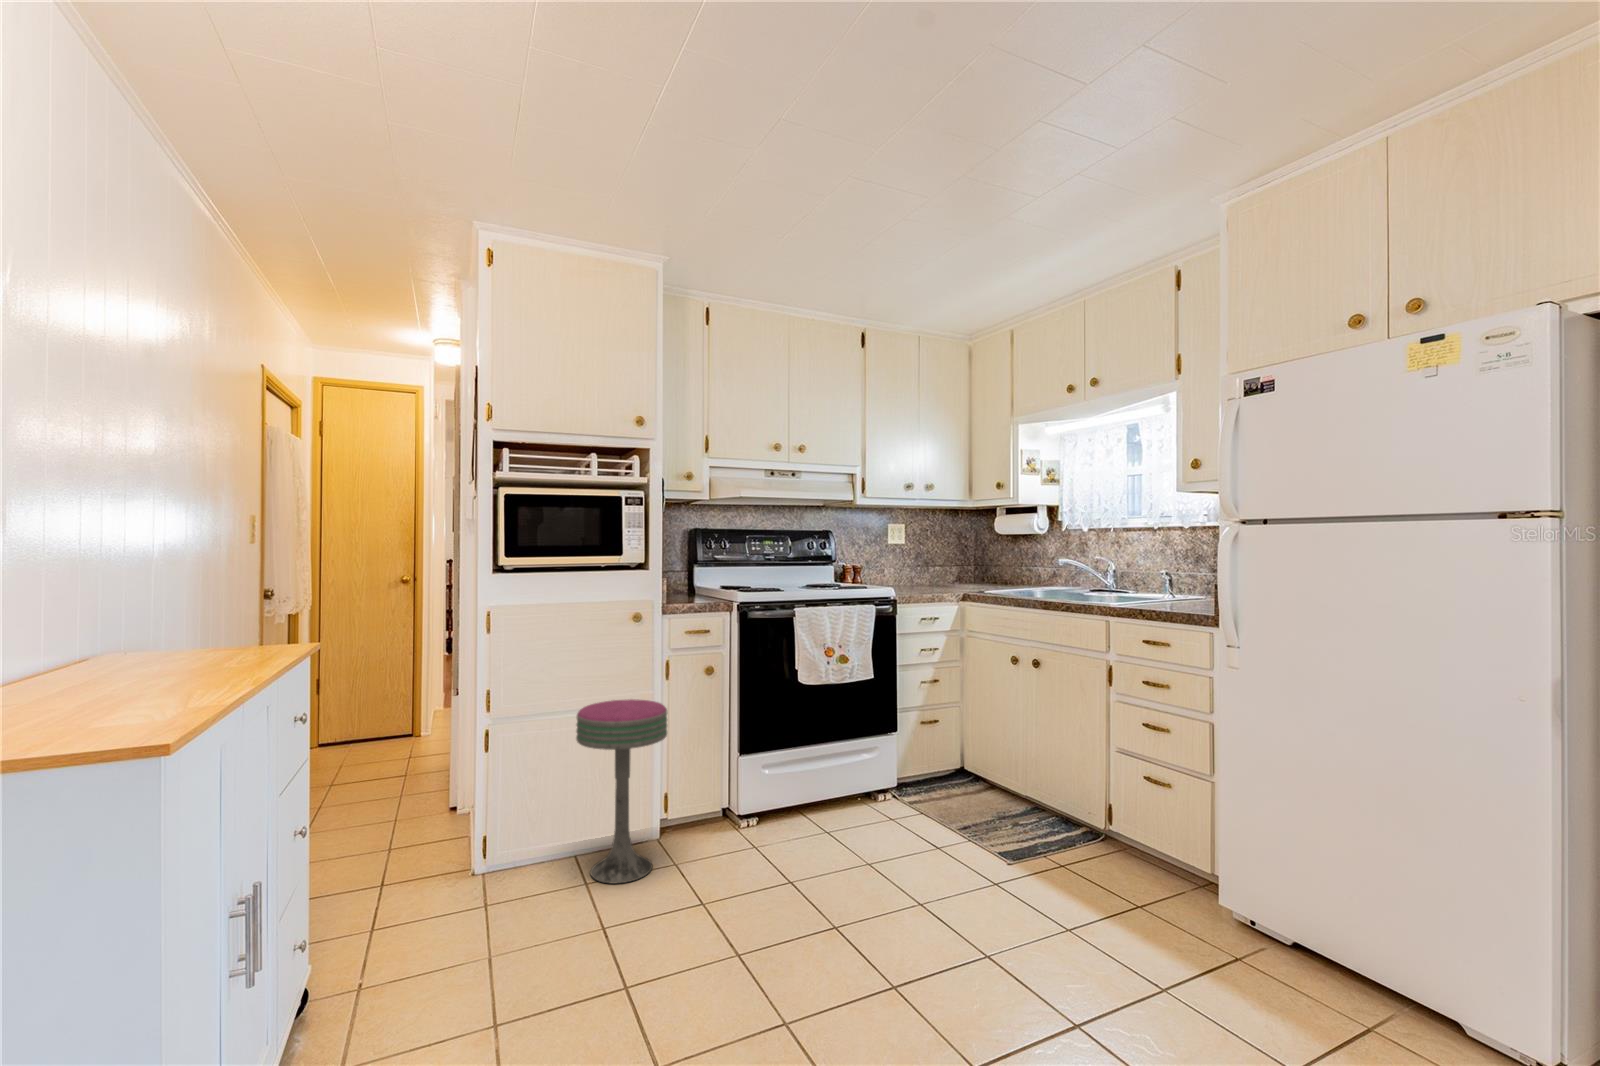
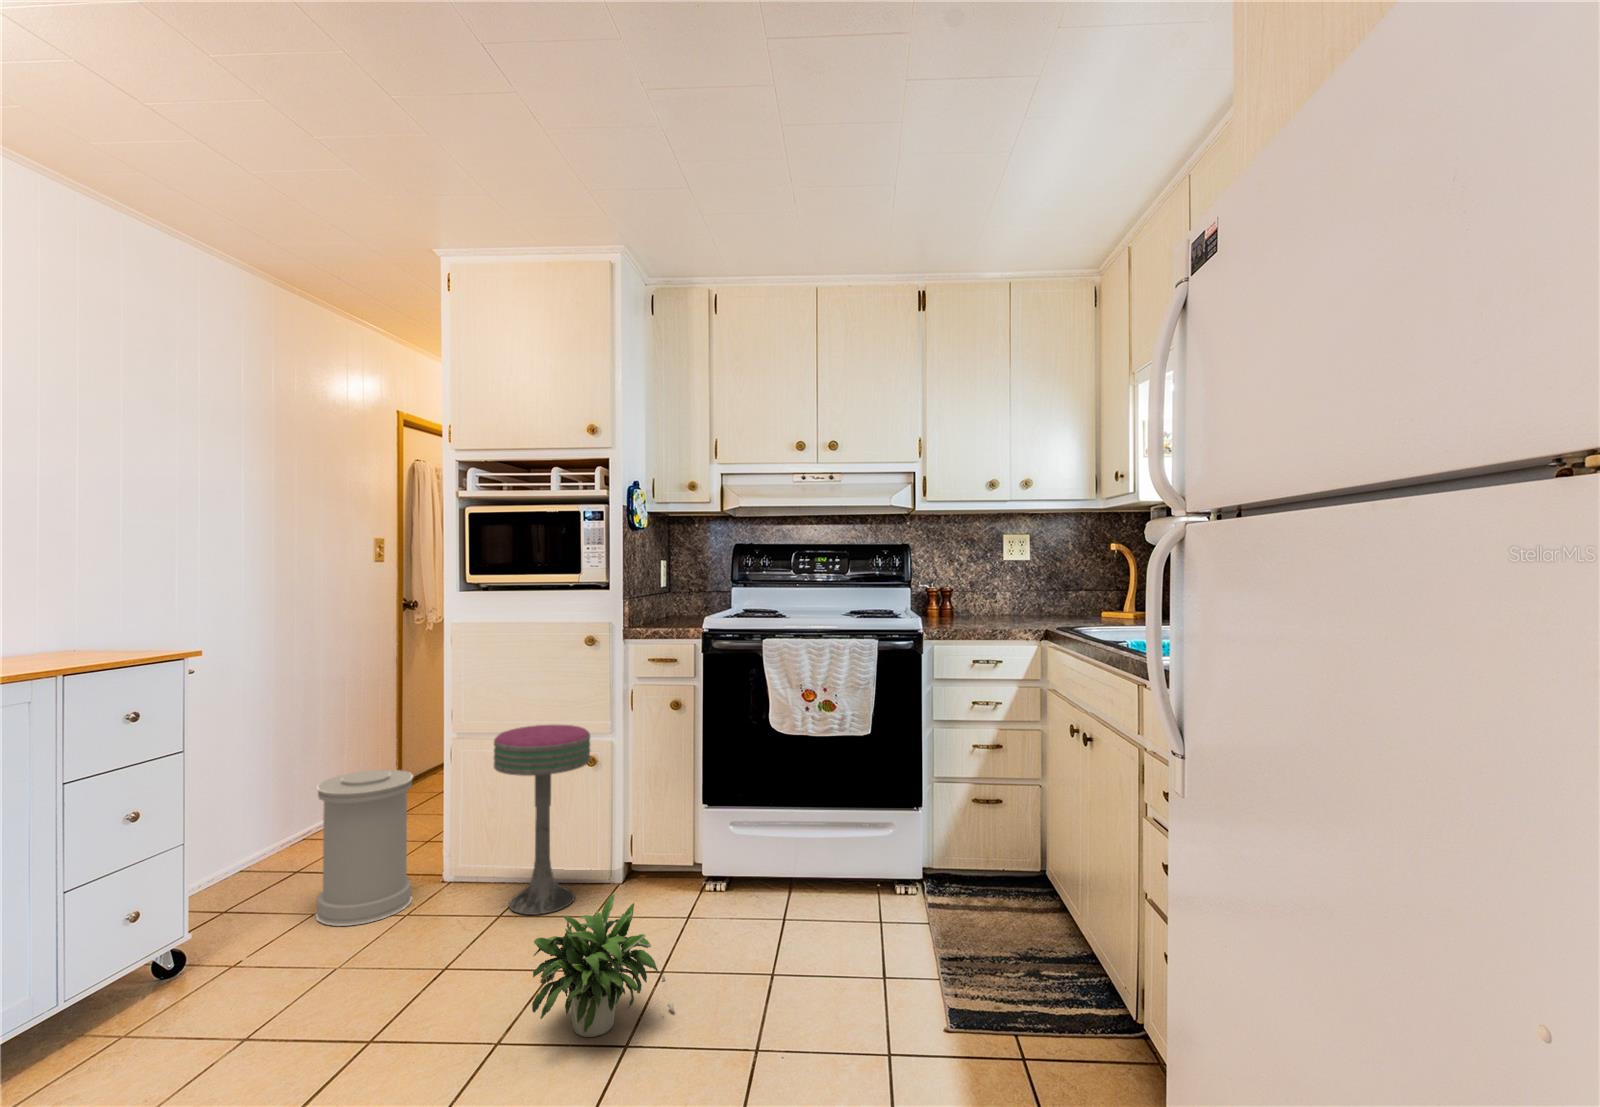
trash can: none [384,769,491,947] -> present [316,770,413,926]
potted plant: none [771,826,868,942] -> present [532,893,674,1037]

